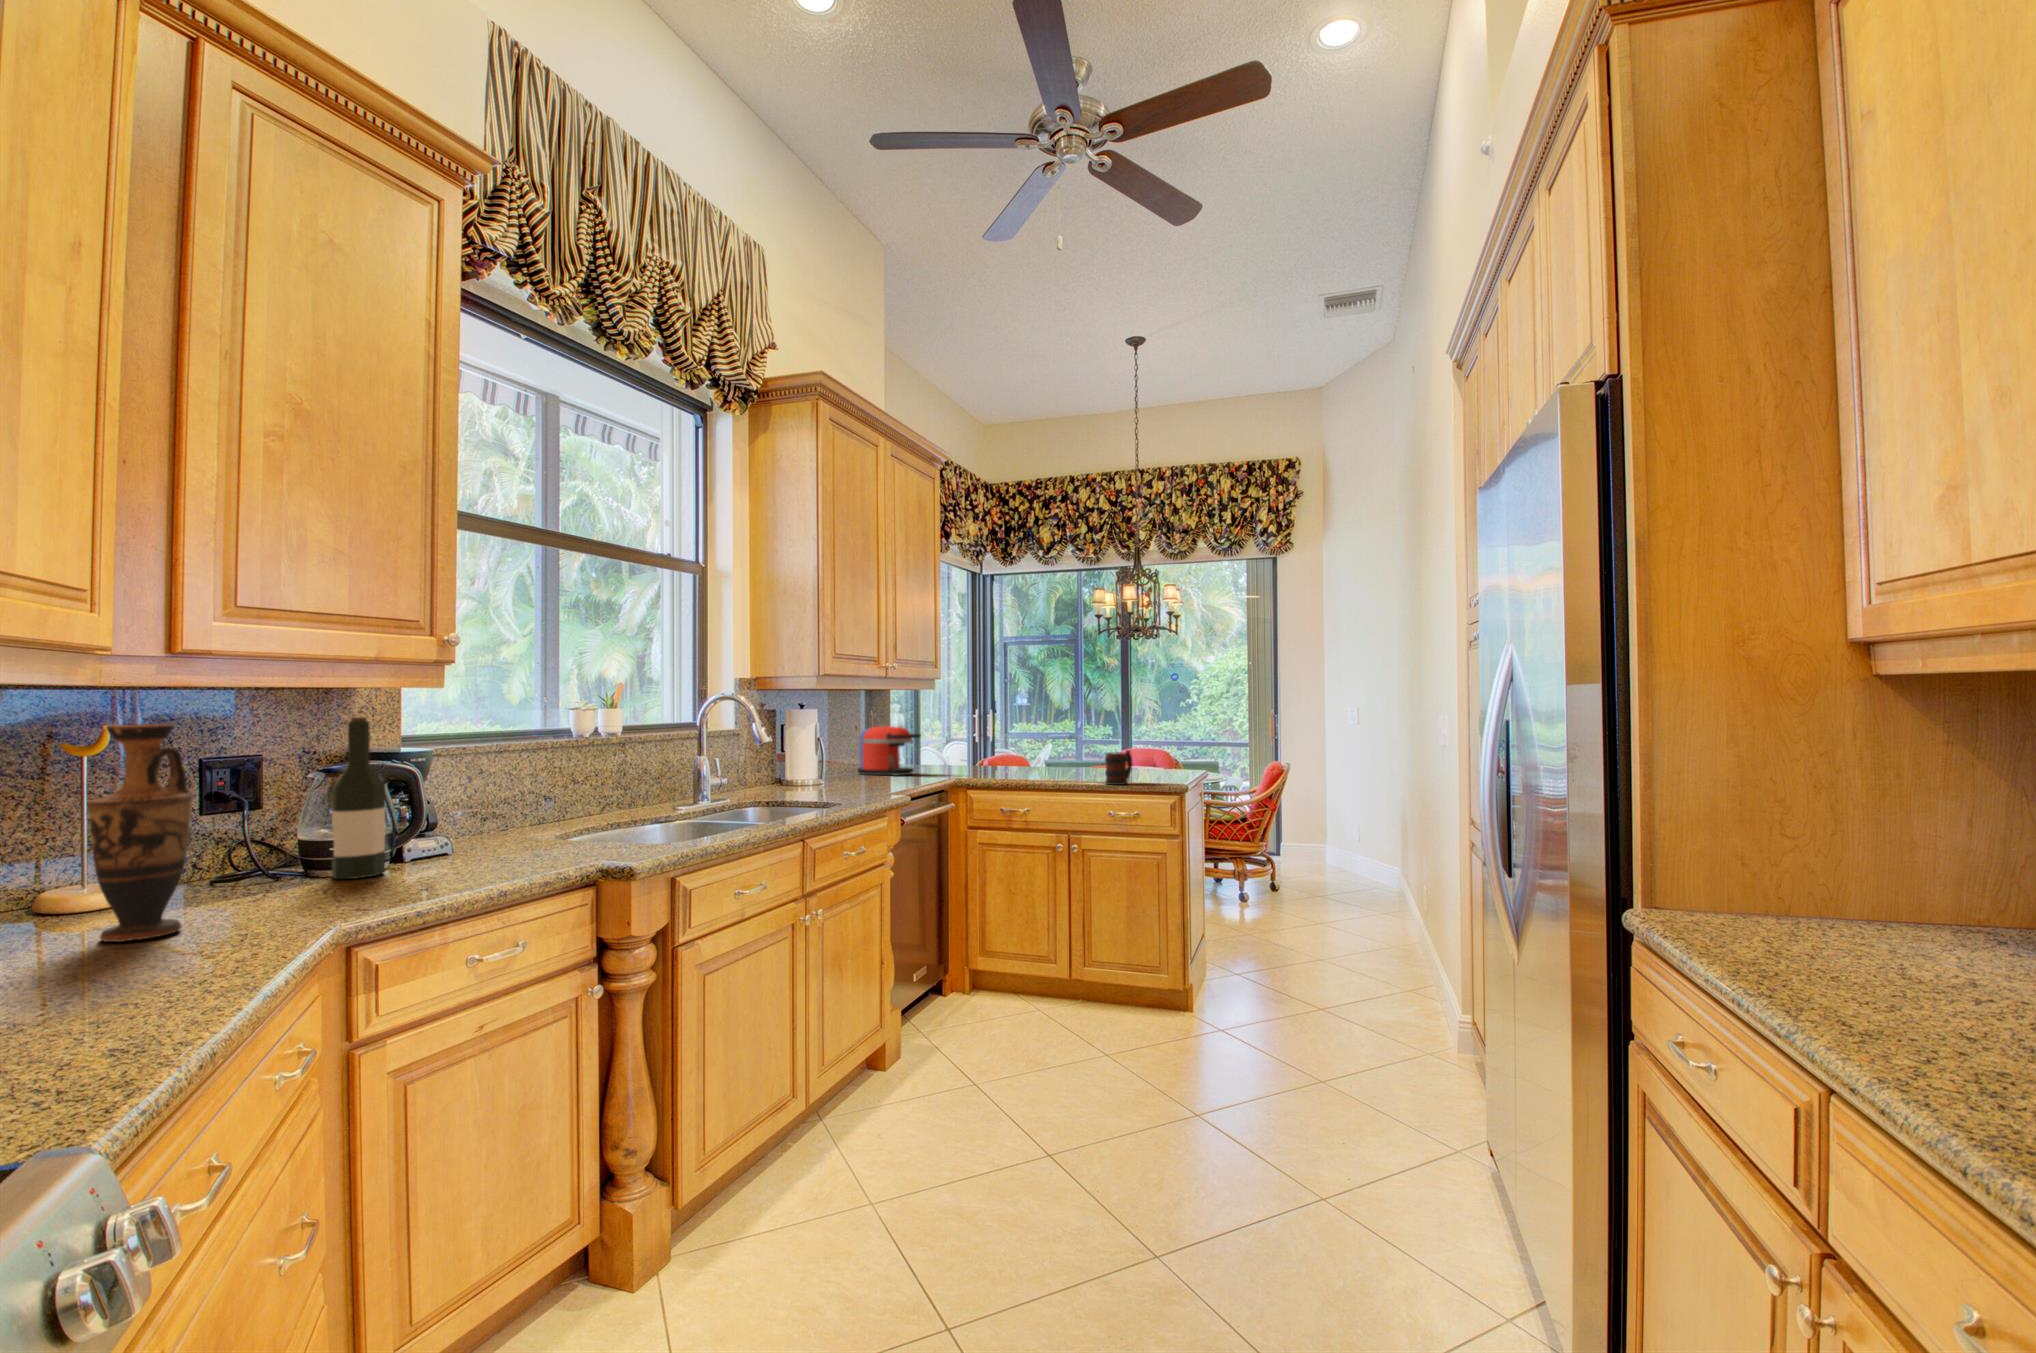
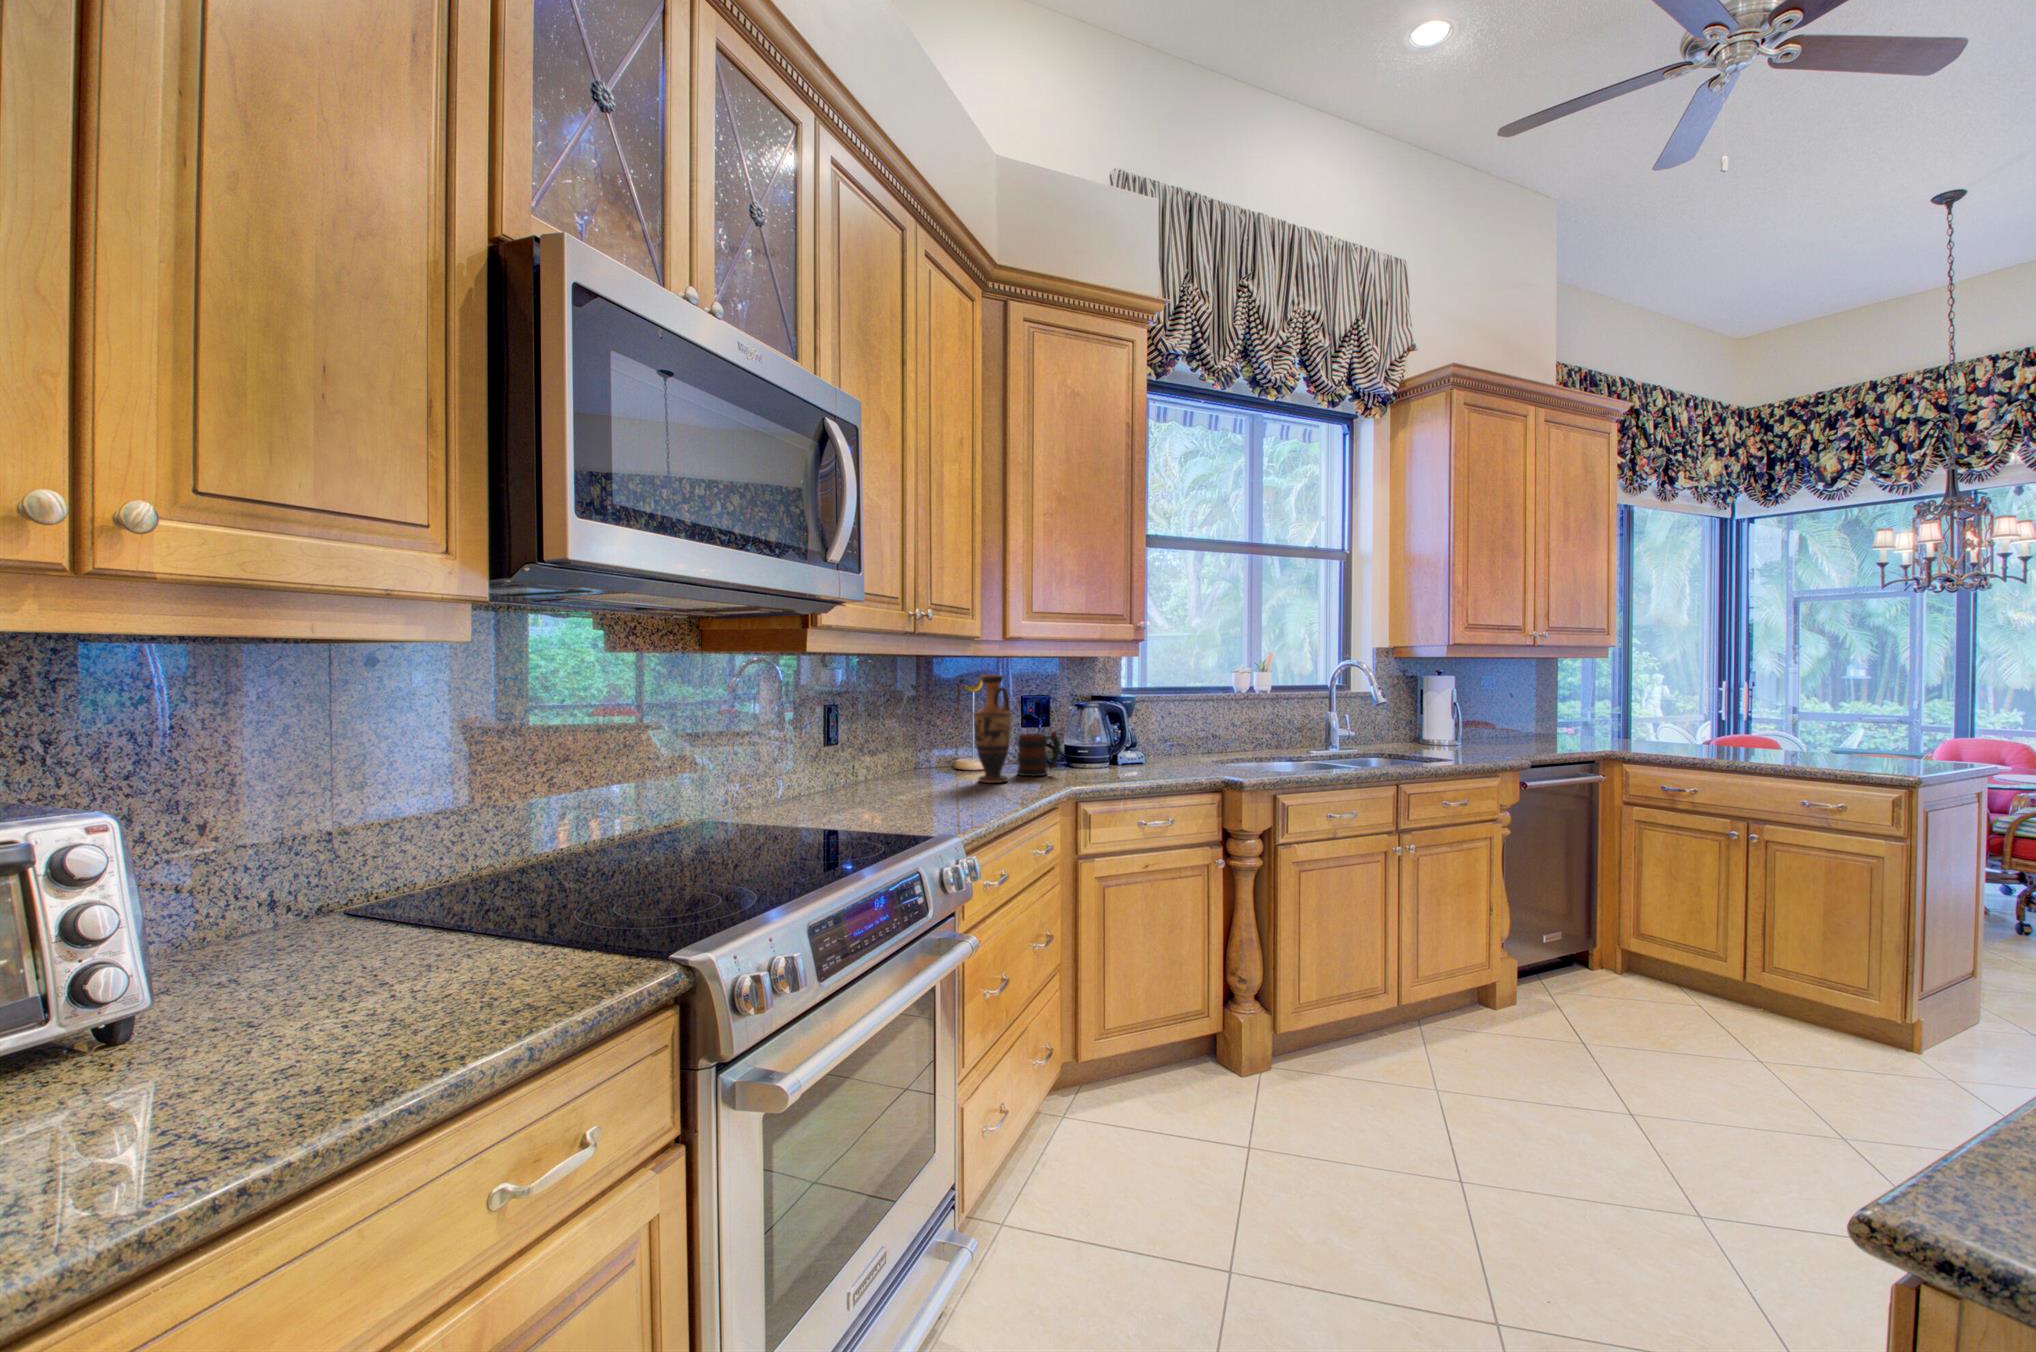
wine bottle: present [332,717,385,879] -> none [1080,673,1106,769]
coffee maker: present [857,726,921,775] -> none [1512,691,1581,741]
mug: present [1105,750,1132,785] -> present [1017,731,1060,776]

